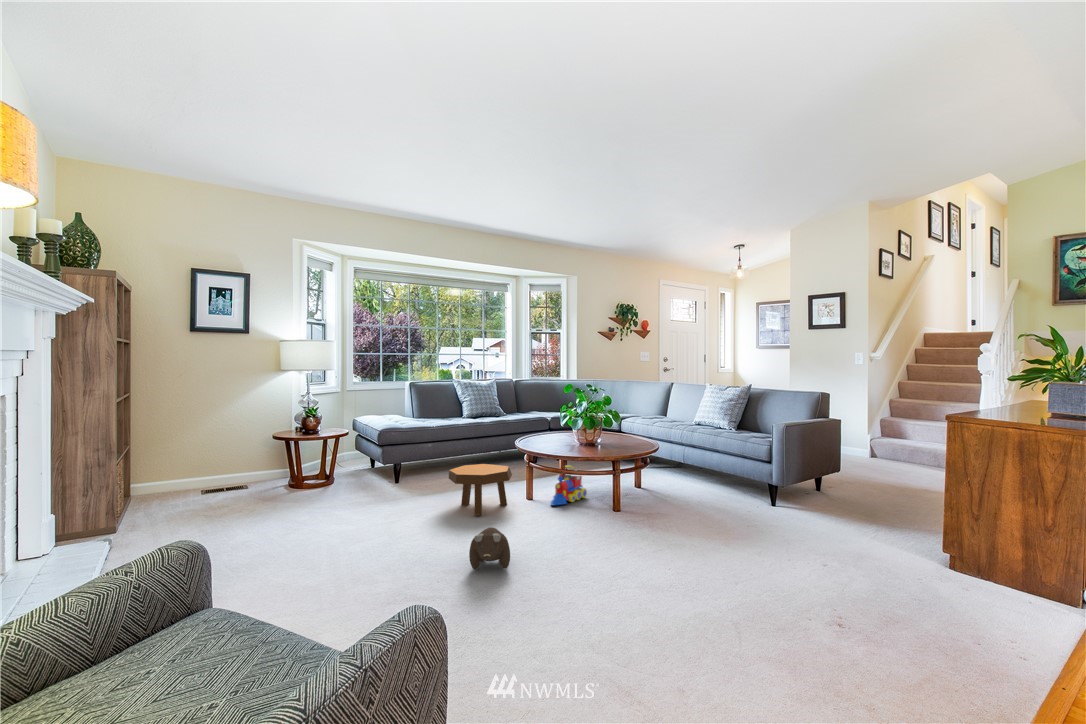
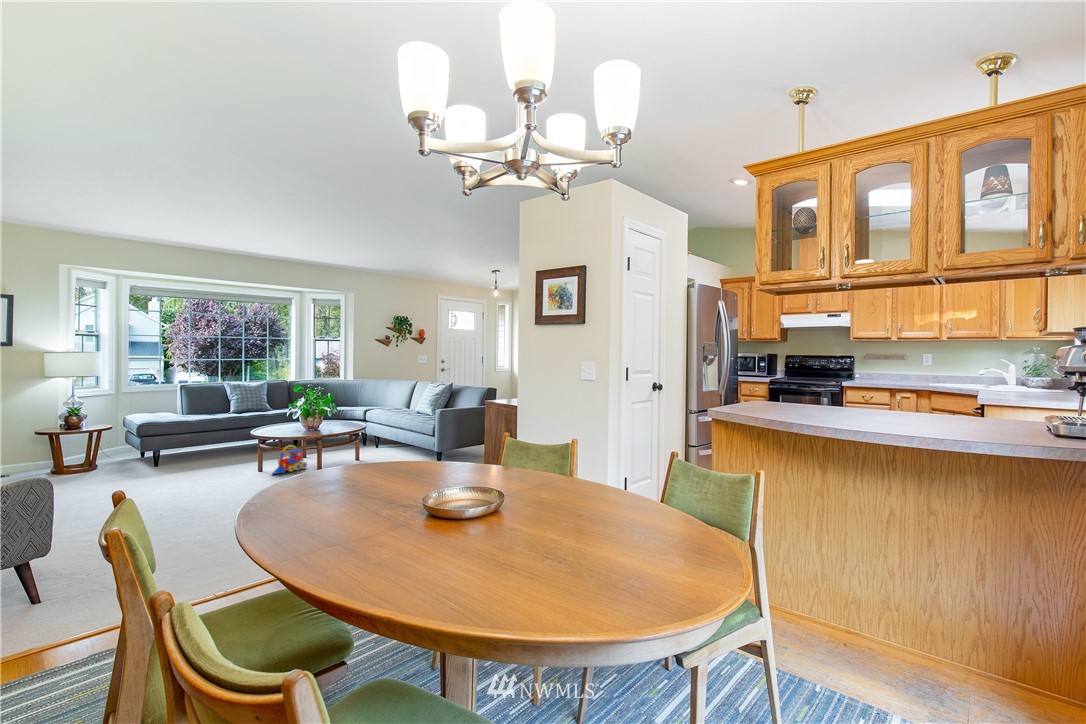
footstool: present [449,464,512,516] -> none [187,447,243,483]
plush toy: present [469,527,510,570] -> none [168,484,202,512]

